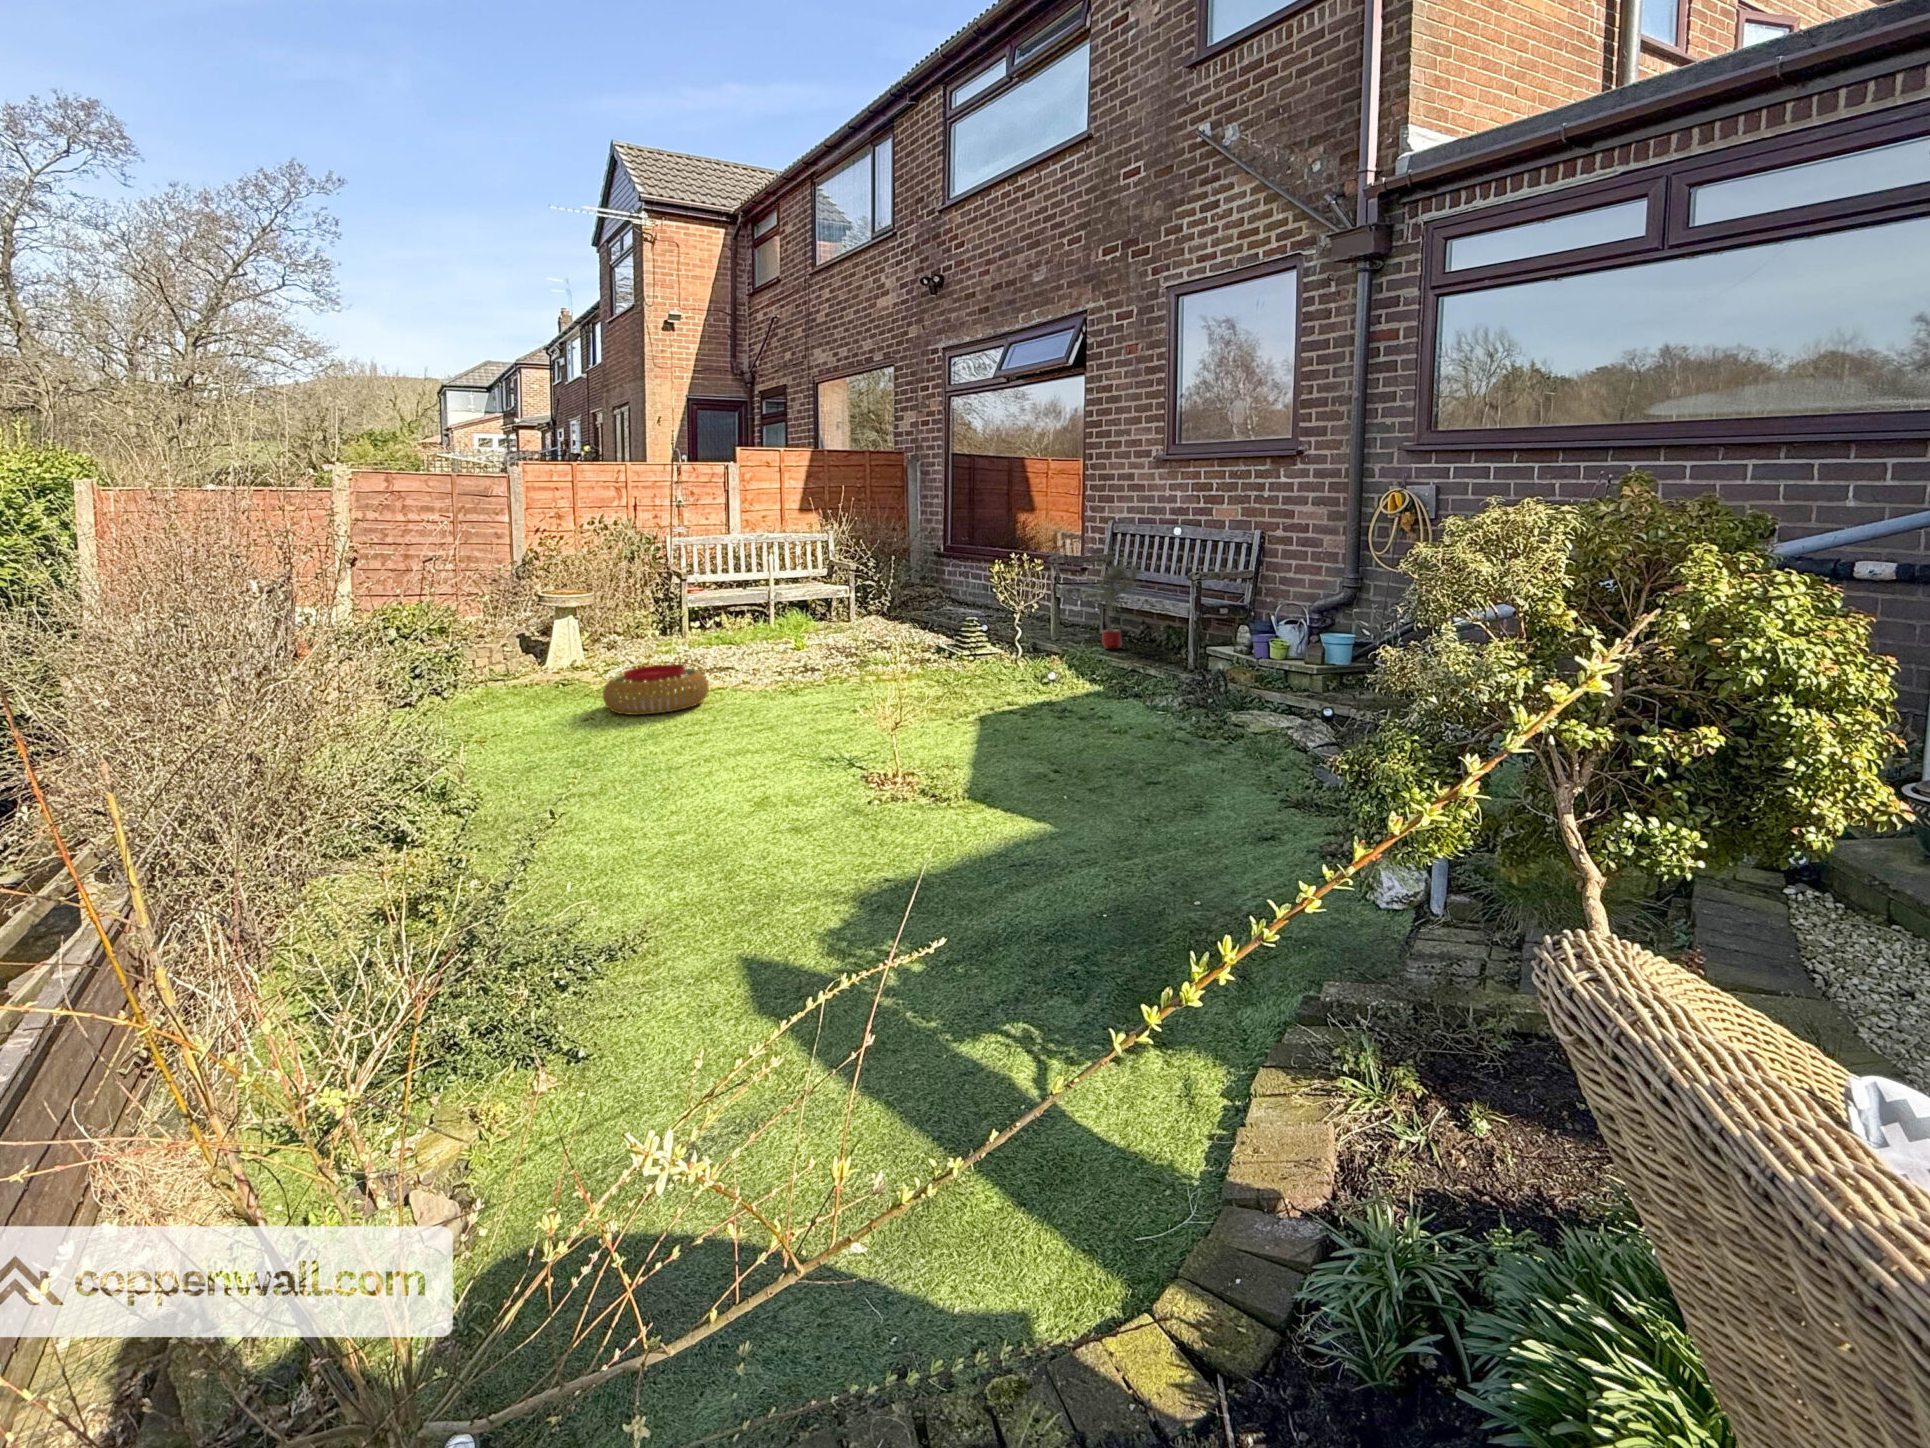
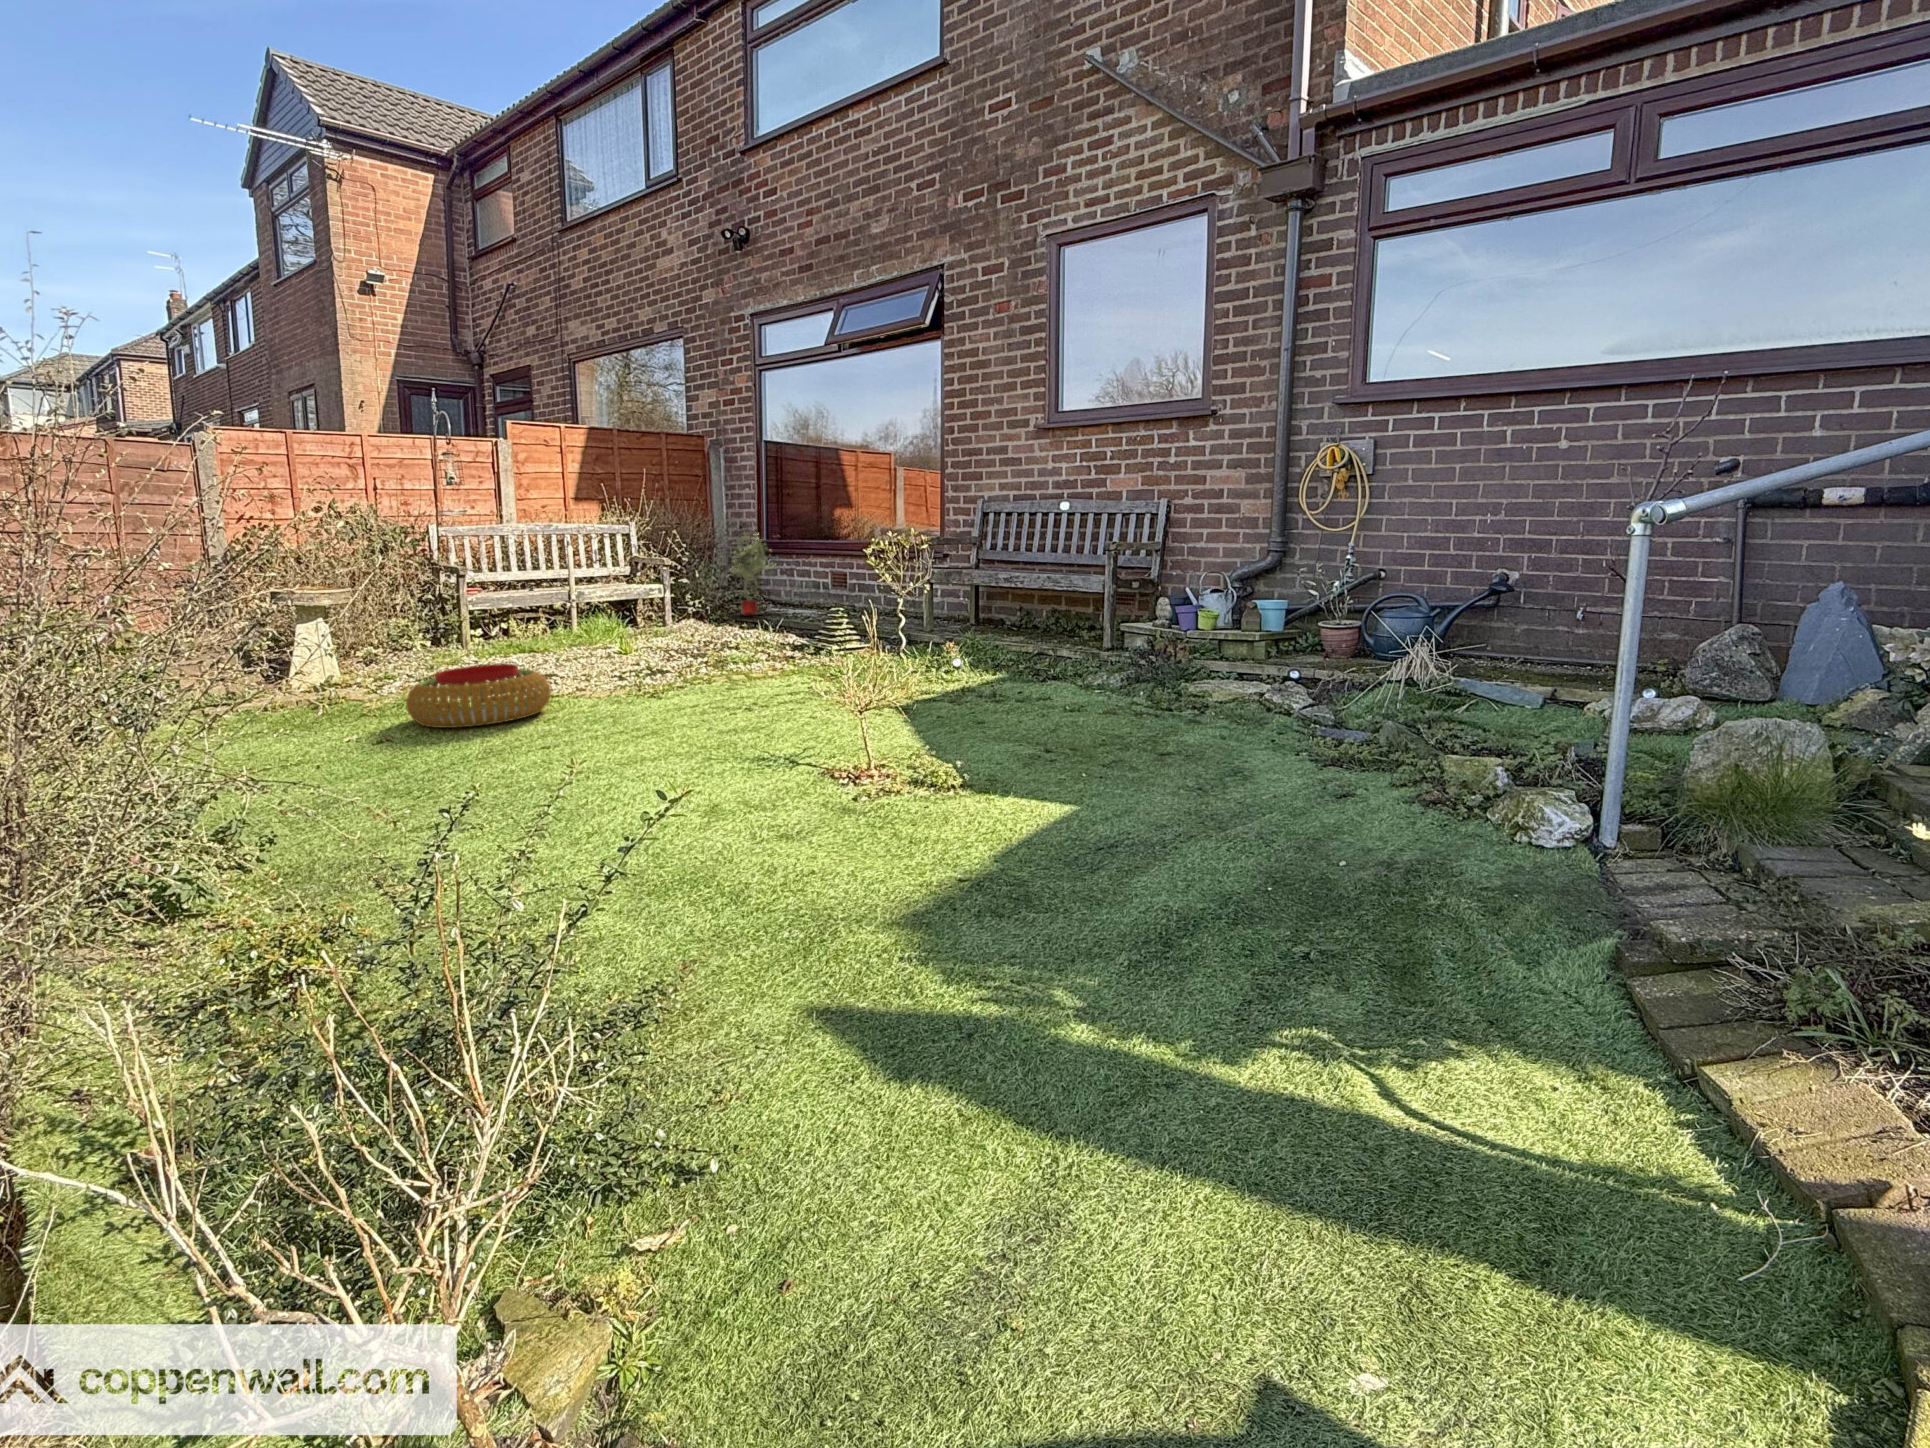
potted tree: present [1085,552,1140,649] -> present [730,533,776,616]

